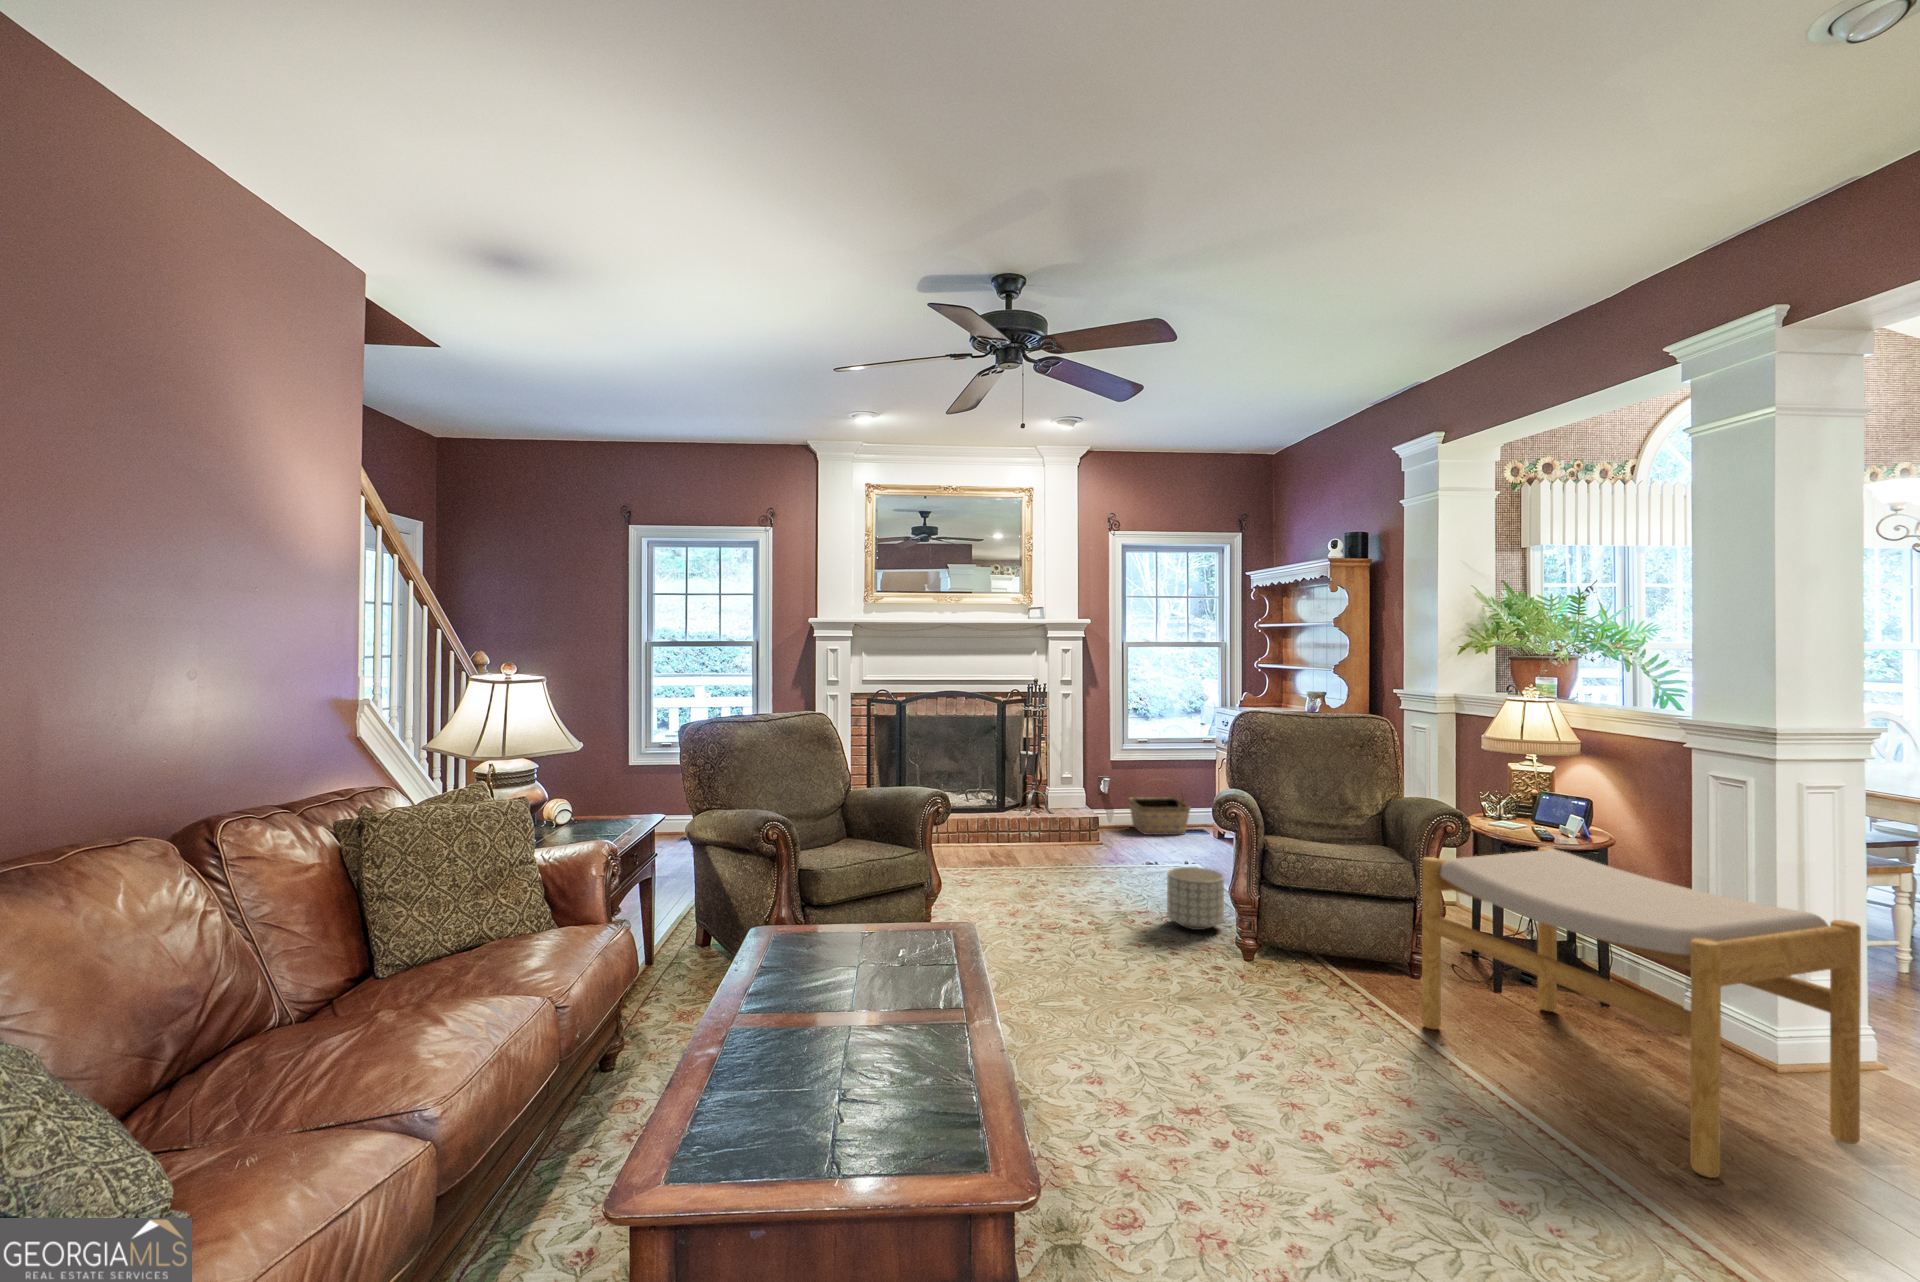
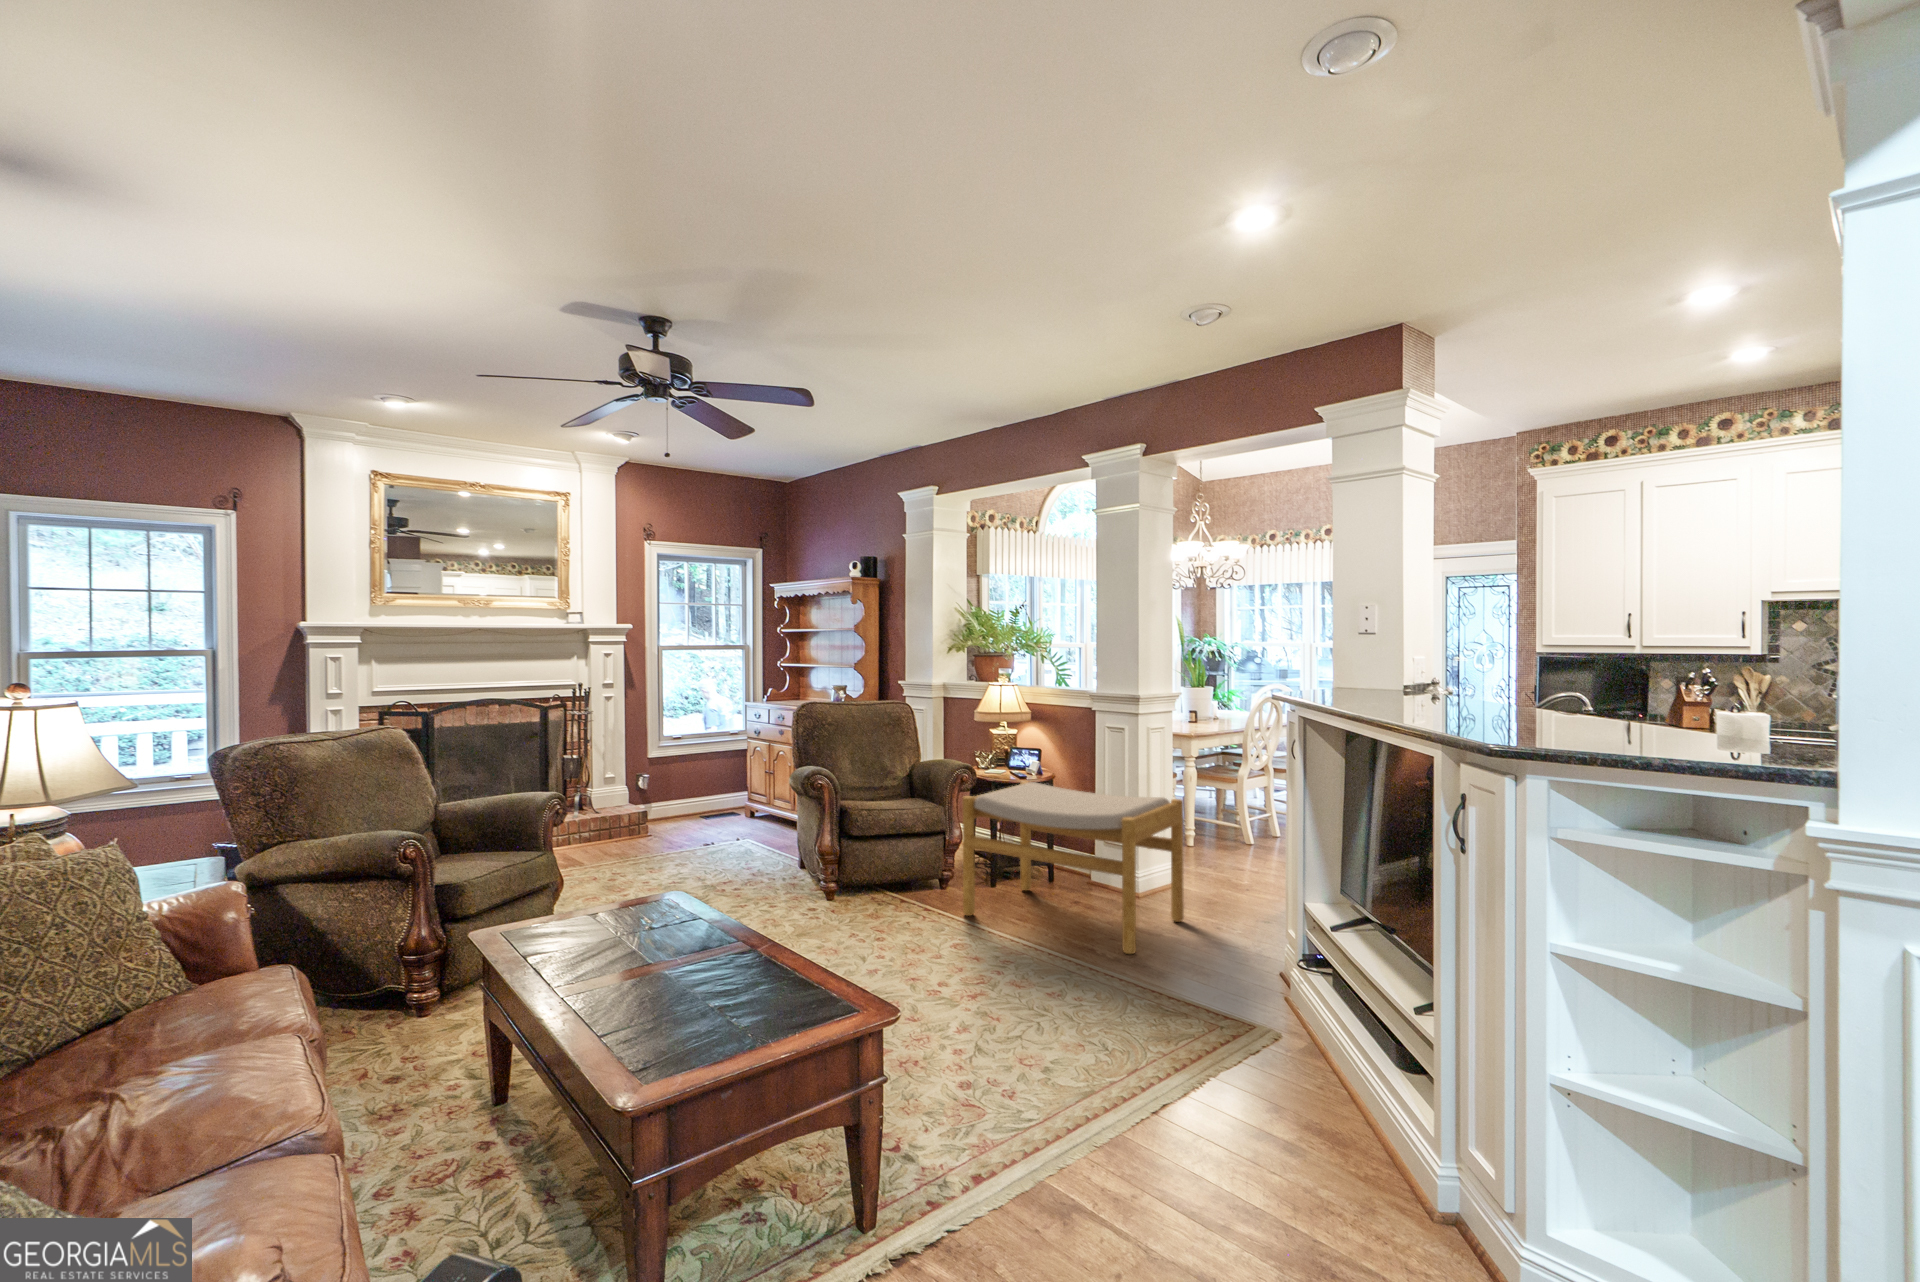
basket: present [1129,788,1191,835] -> none [668,770,729,822]
planter: present [1167,867,1224,930] -> none [754,835,801,887]

